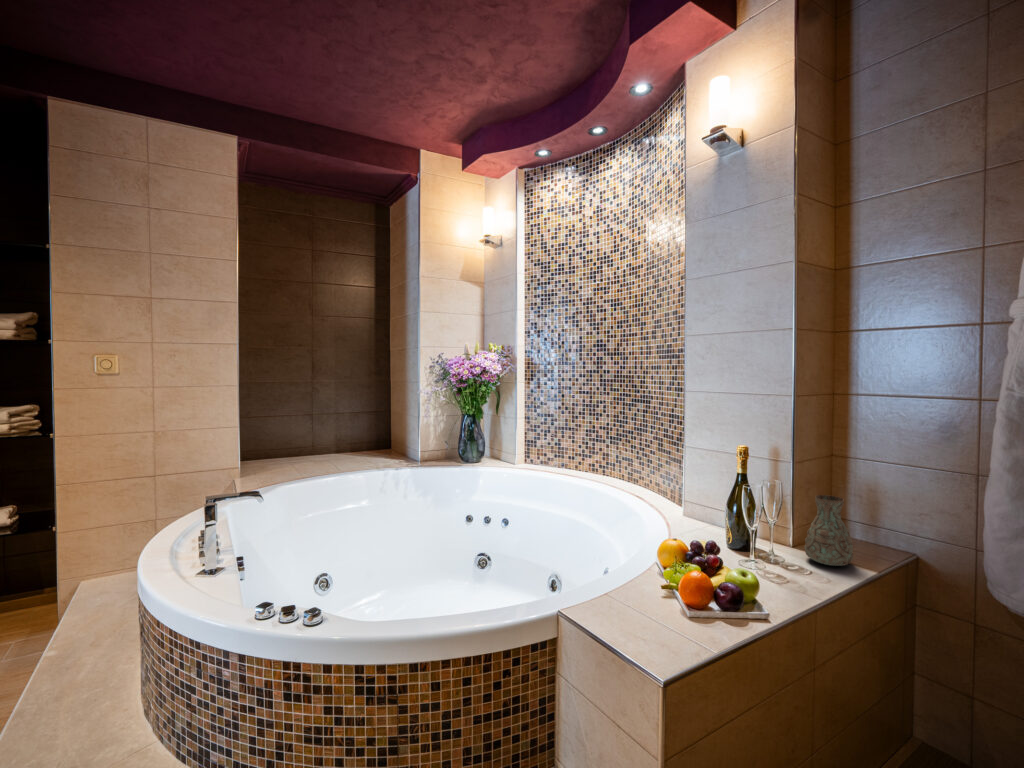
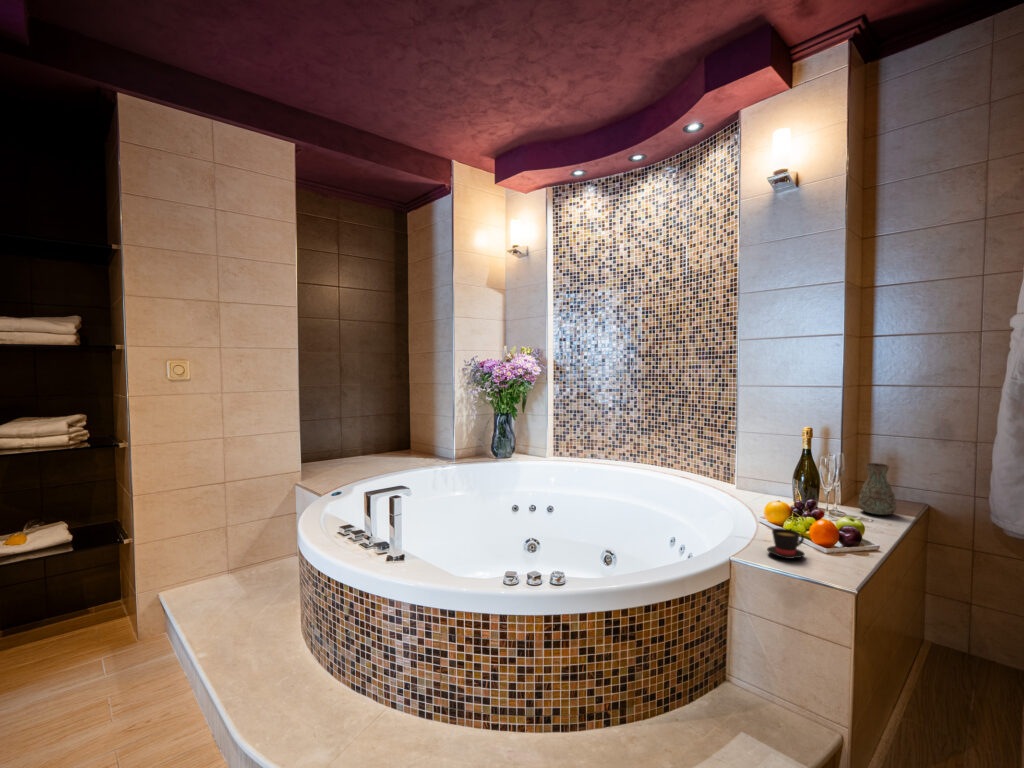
teacup: none [608,577,657,621] -> present [767,528,805,559]

